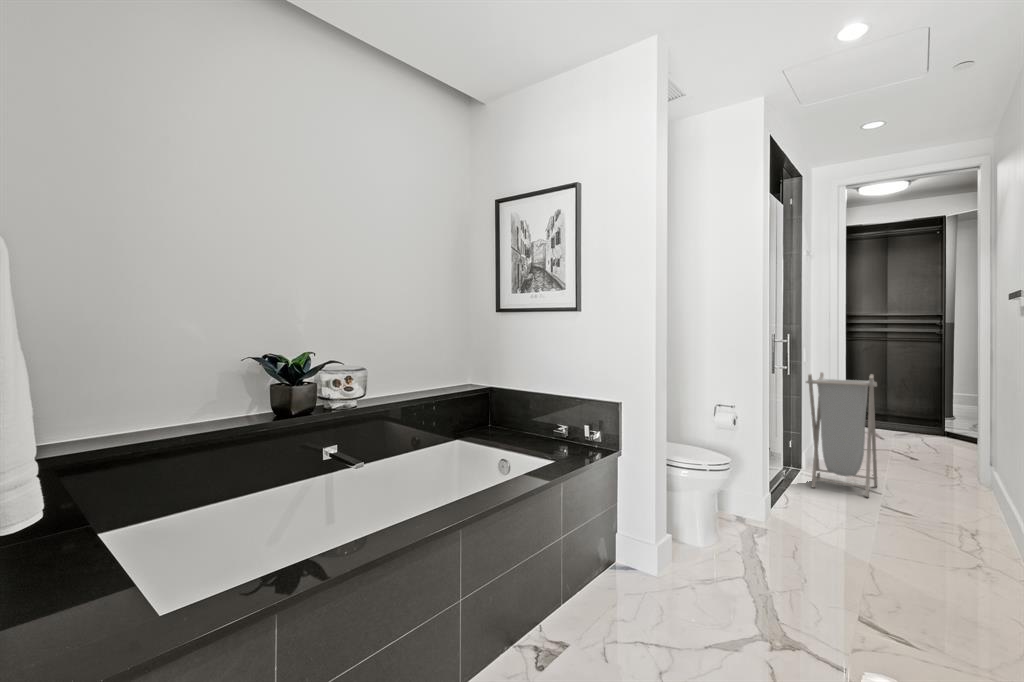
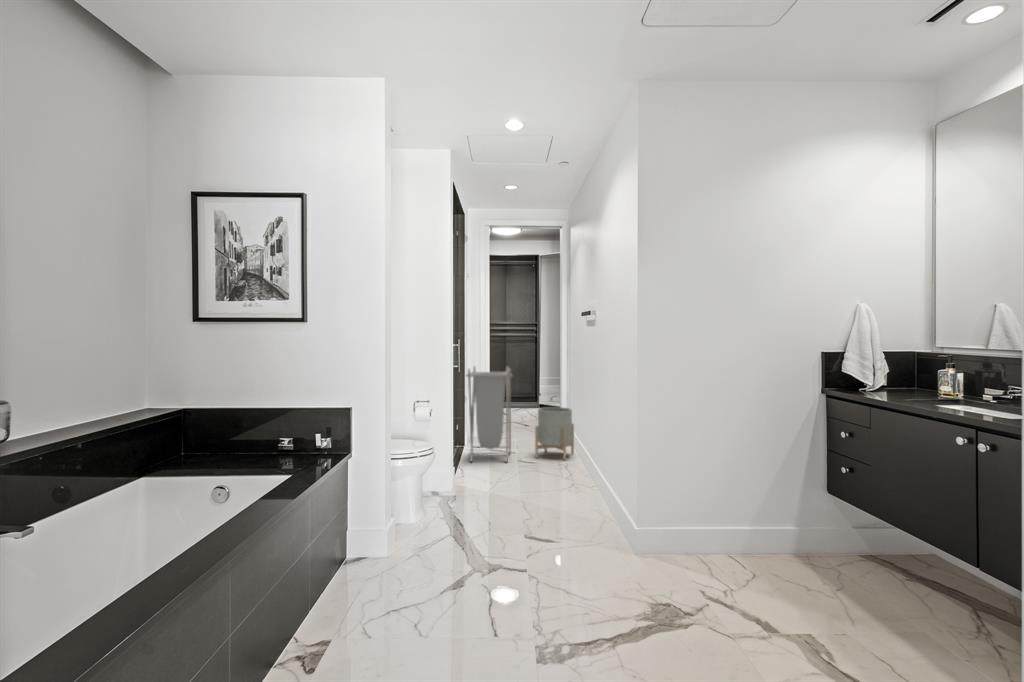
planter: none [918,433,994,513] -> present [535,407,574,460]

